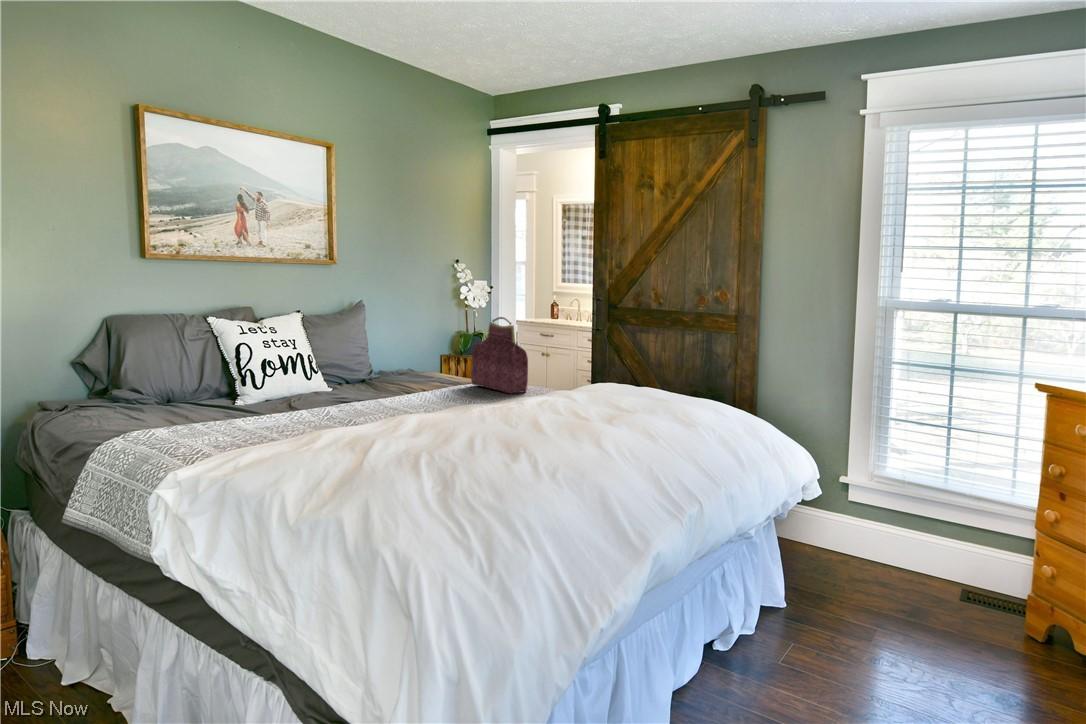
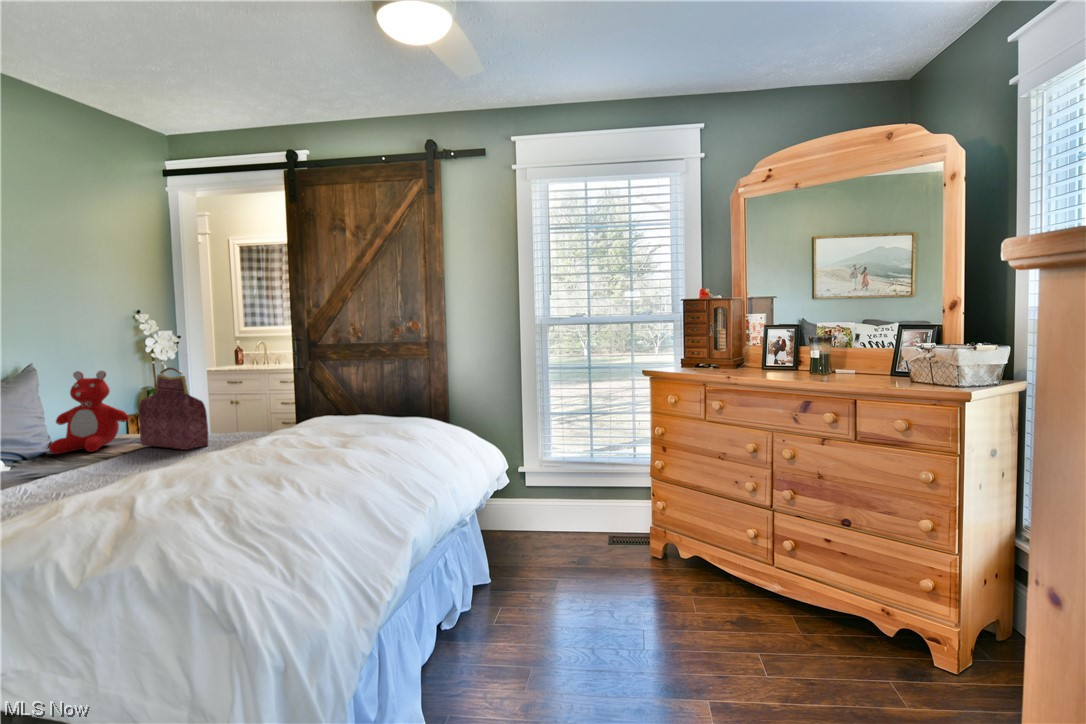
teddy bear: none [406,313,461,384] -> present [49,371,129,454]

